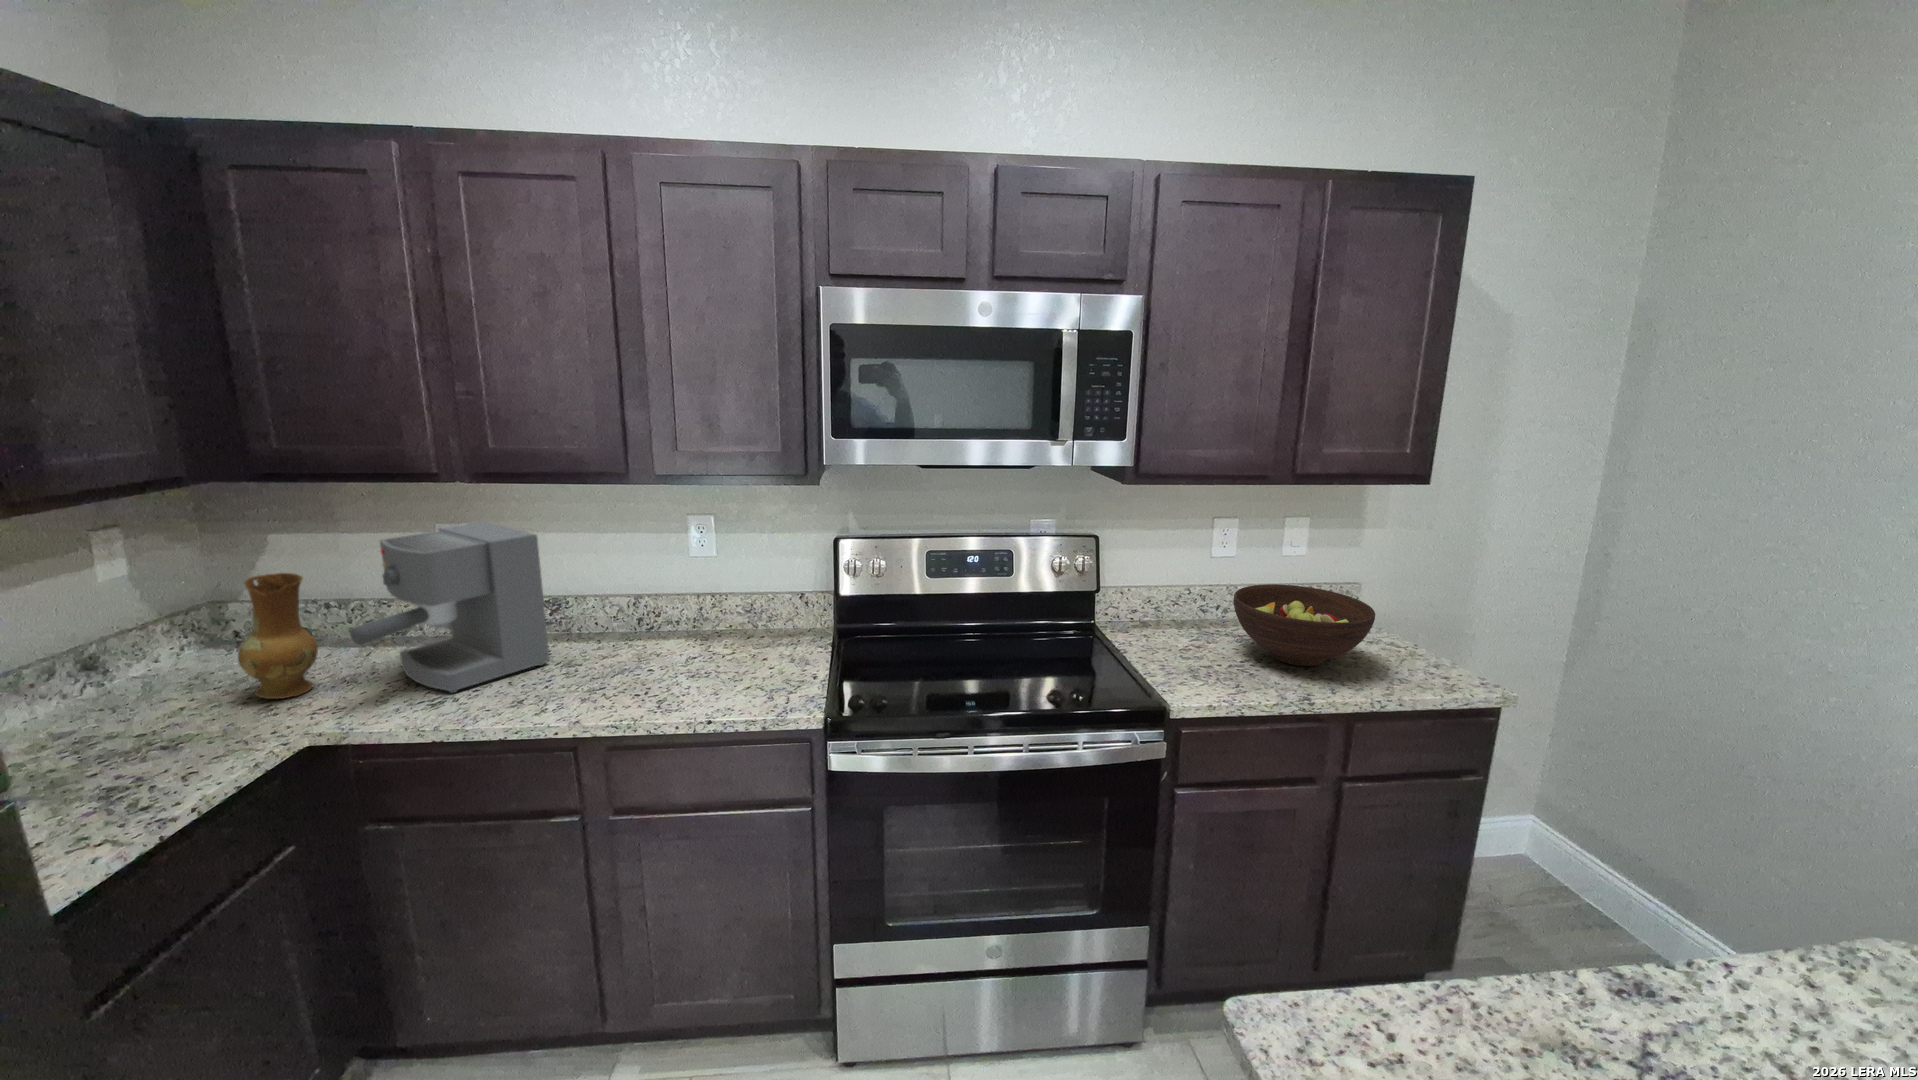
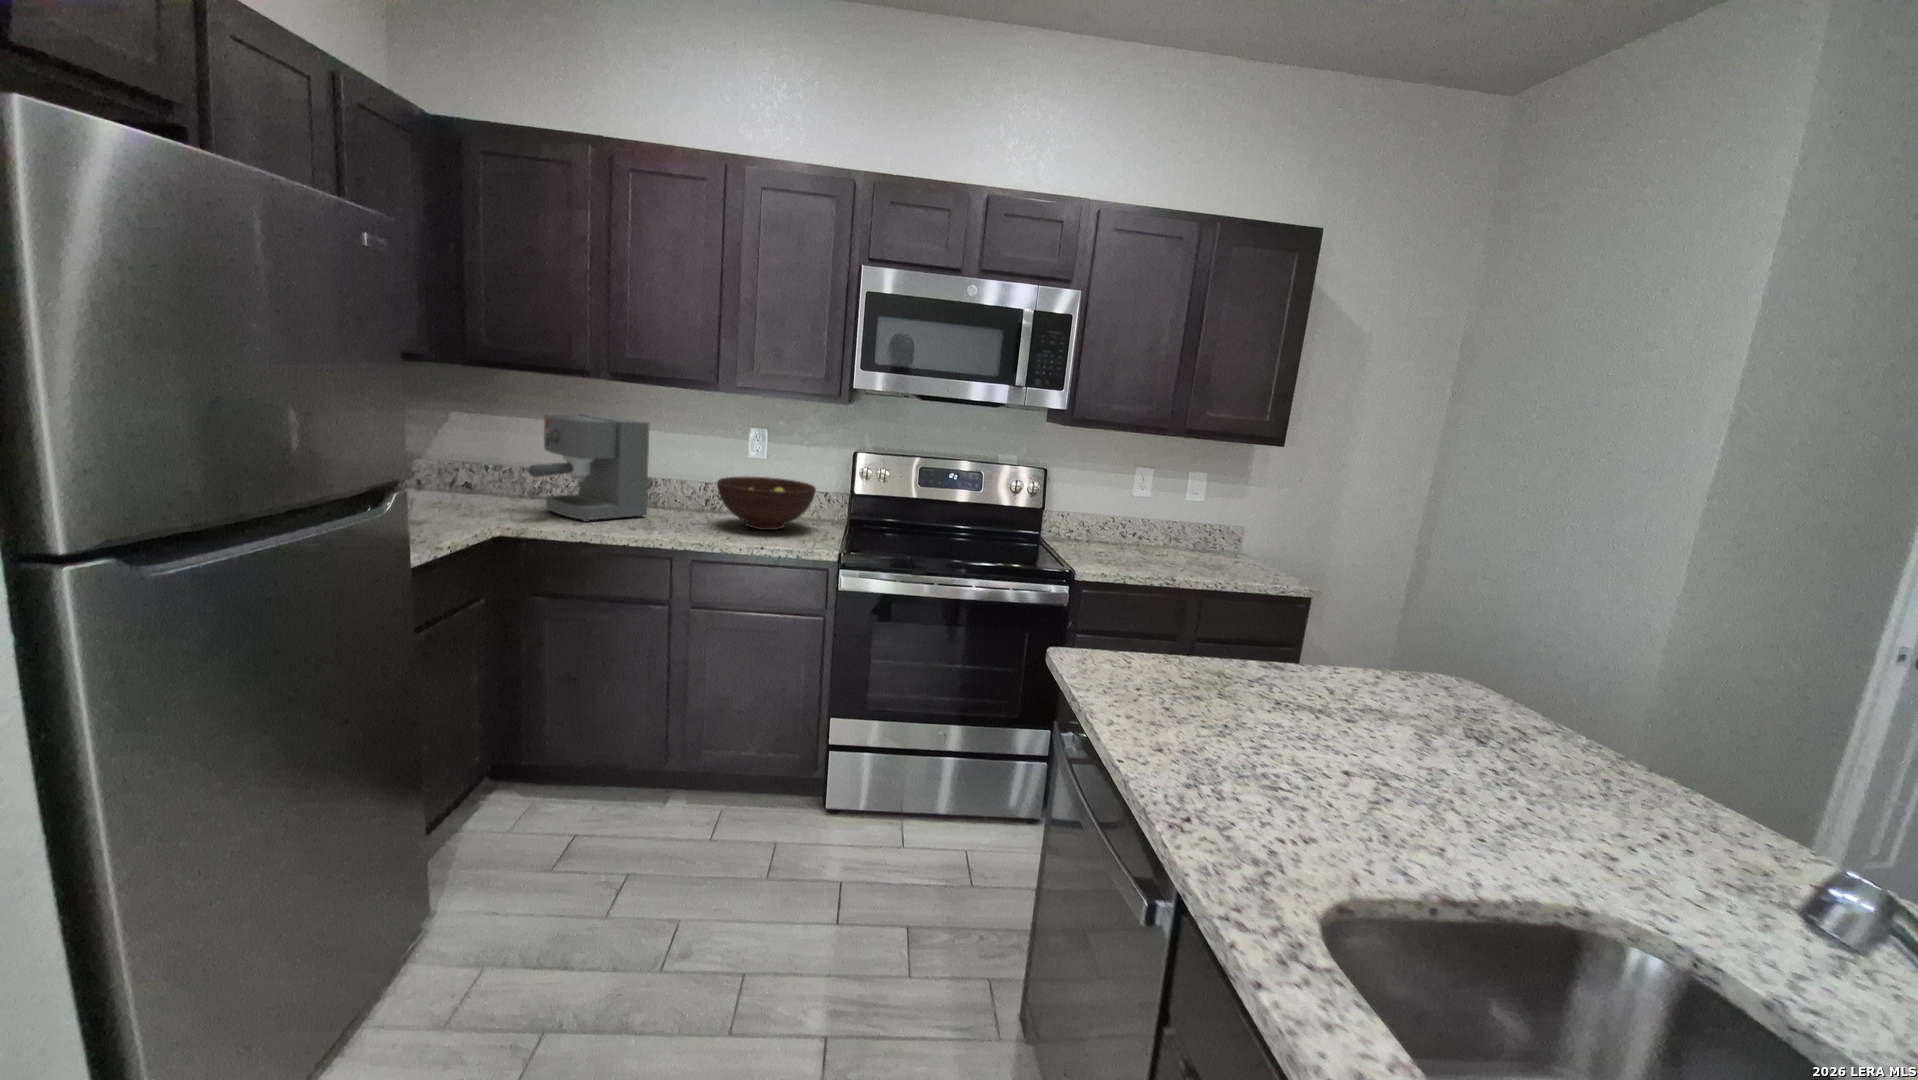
ceramic jug: present [238,573,318,699] -> none [449,428,496,513]
fruit bowl: present [1234,584,1375,666] -> present [717,476,816,530]

